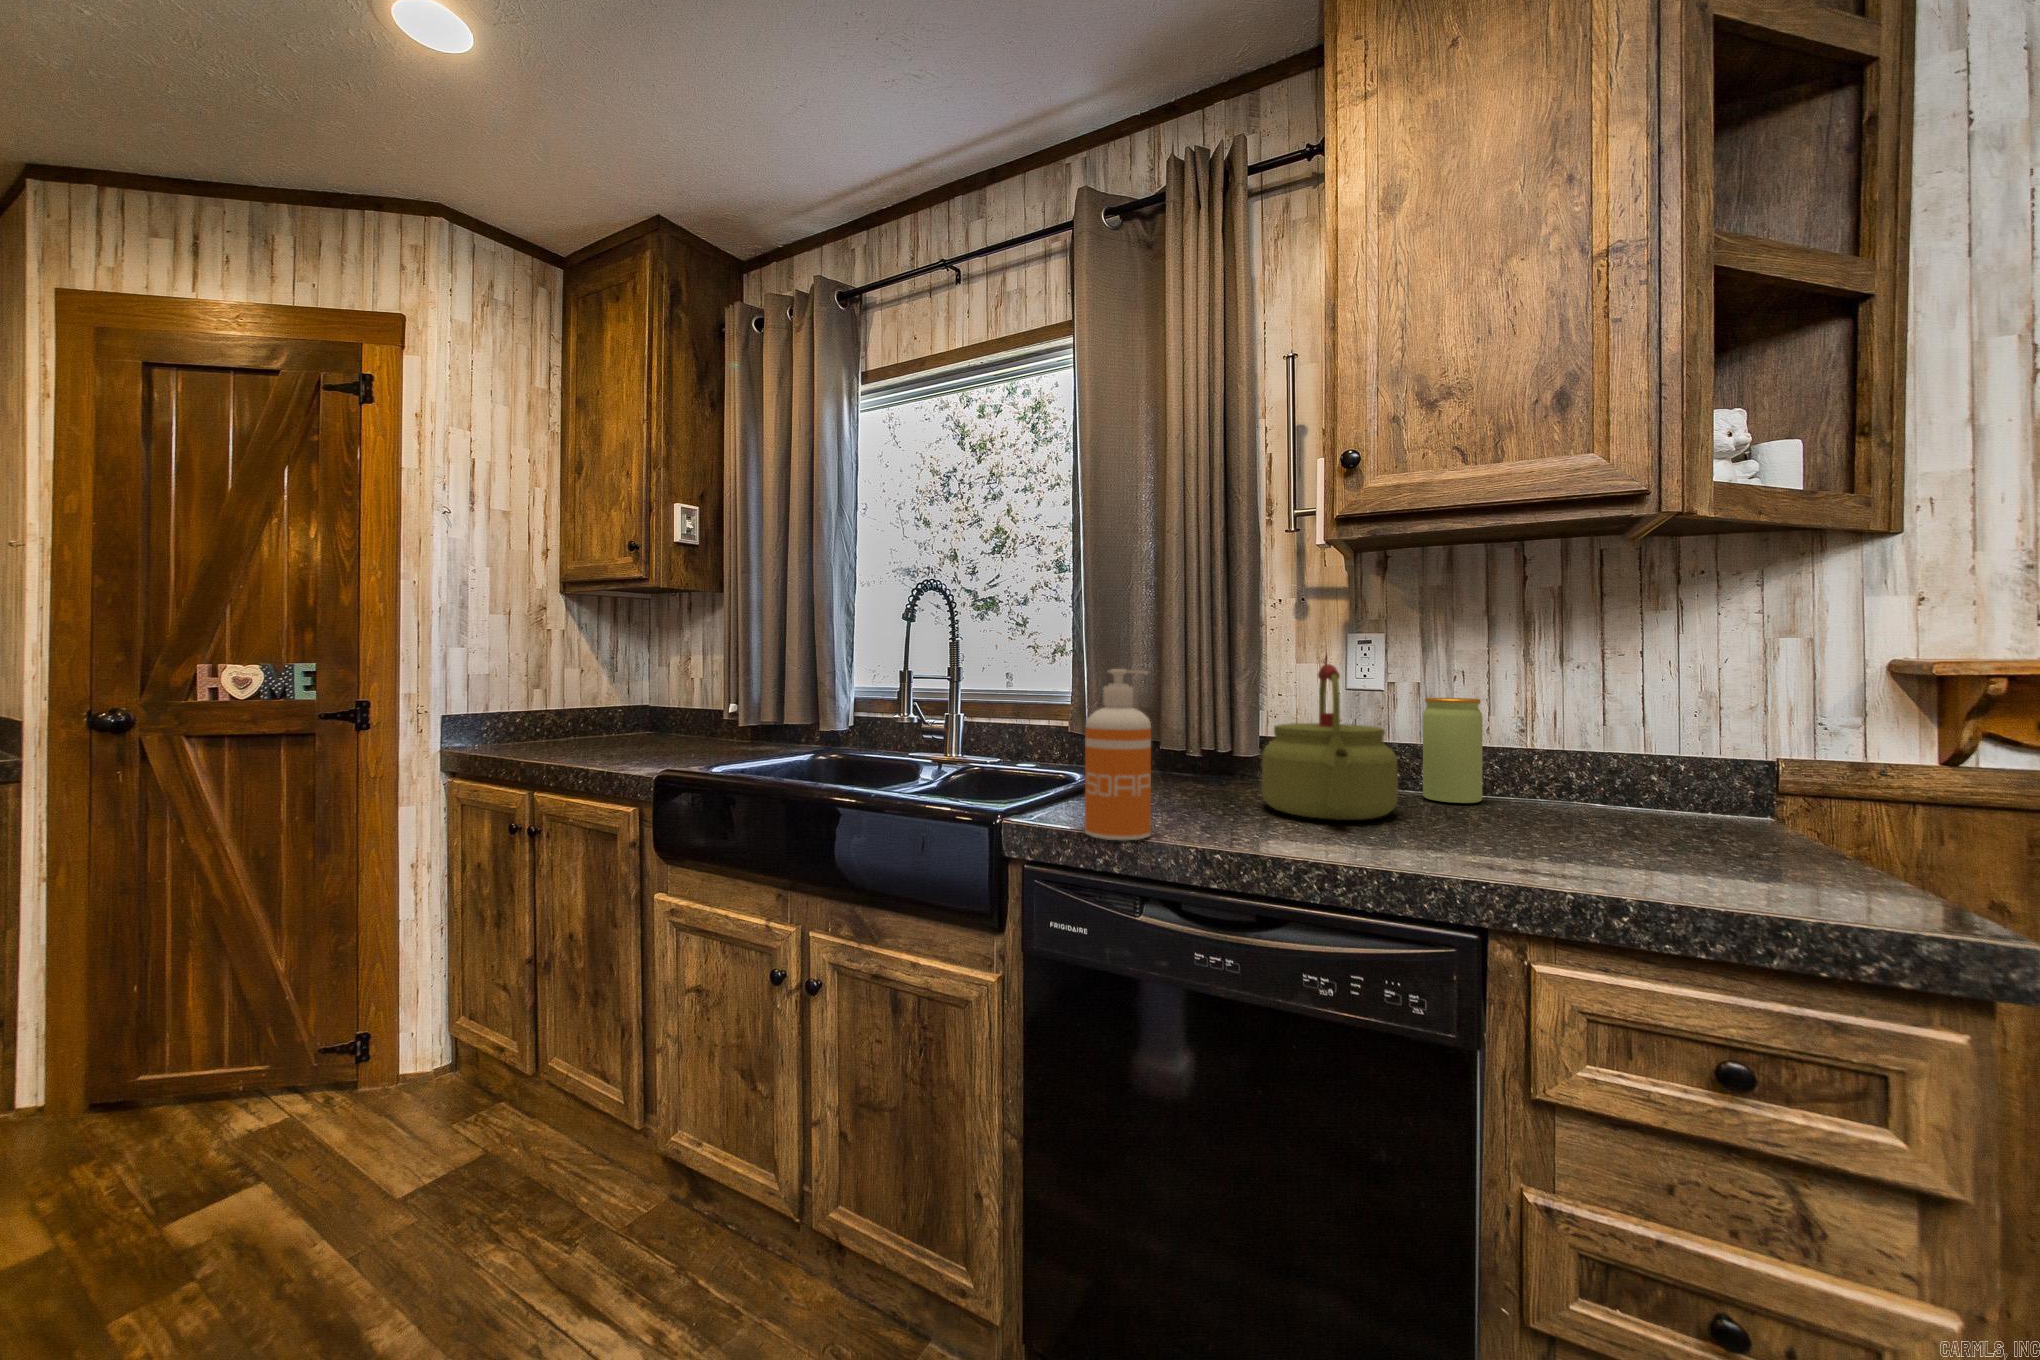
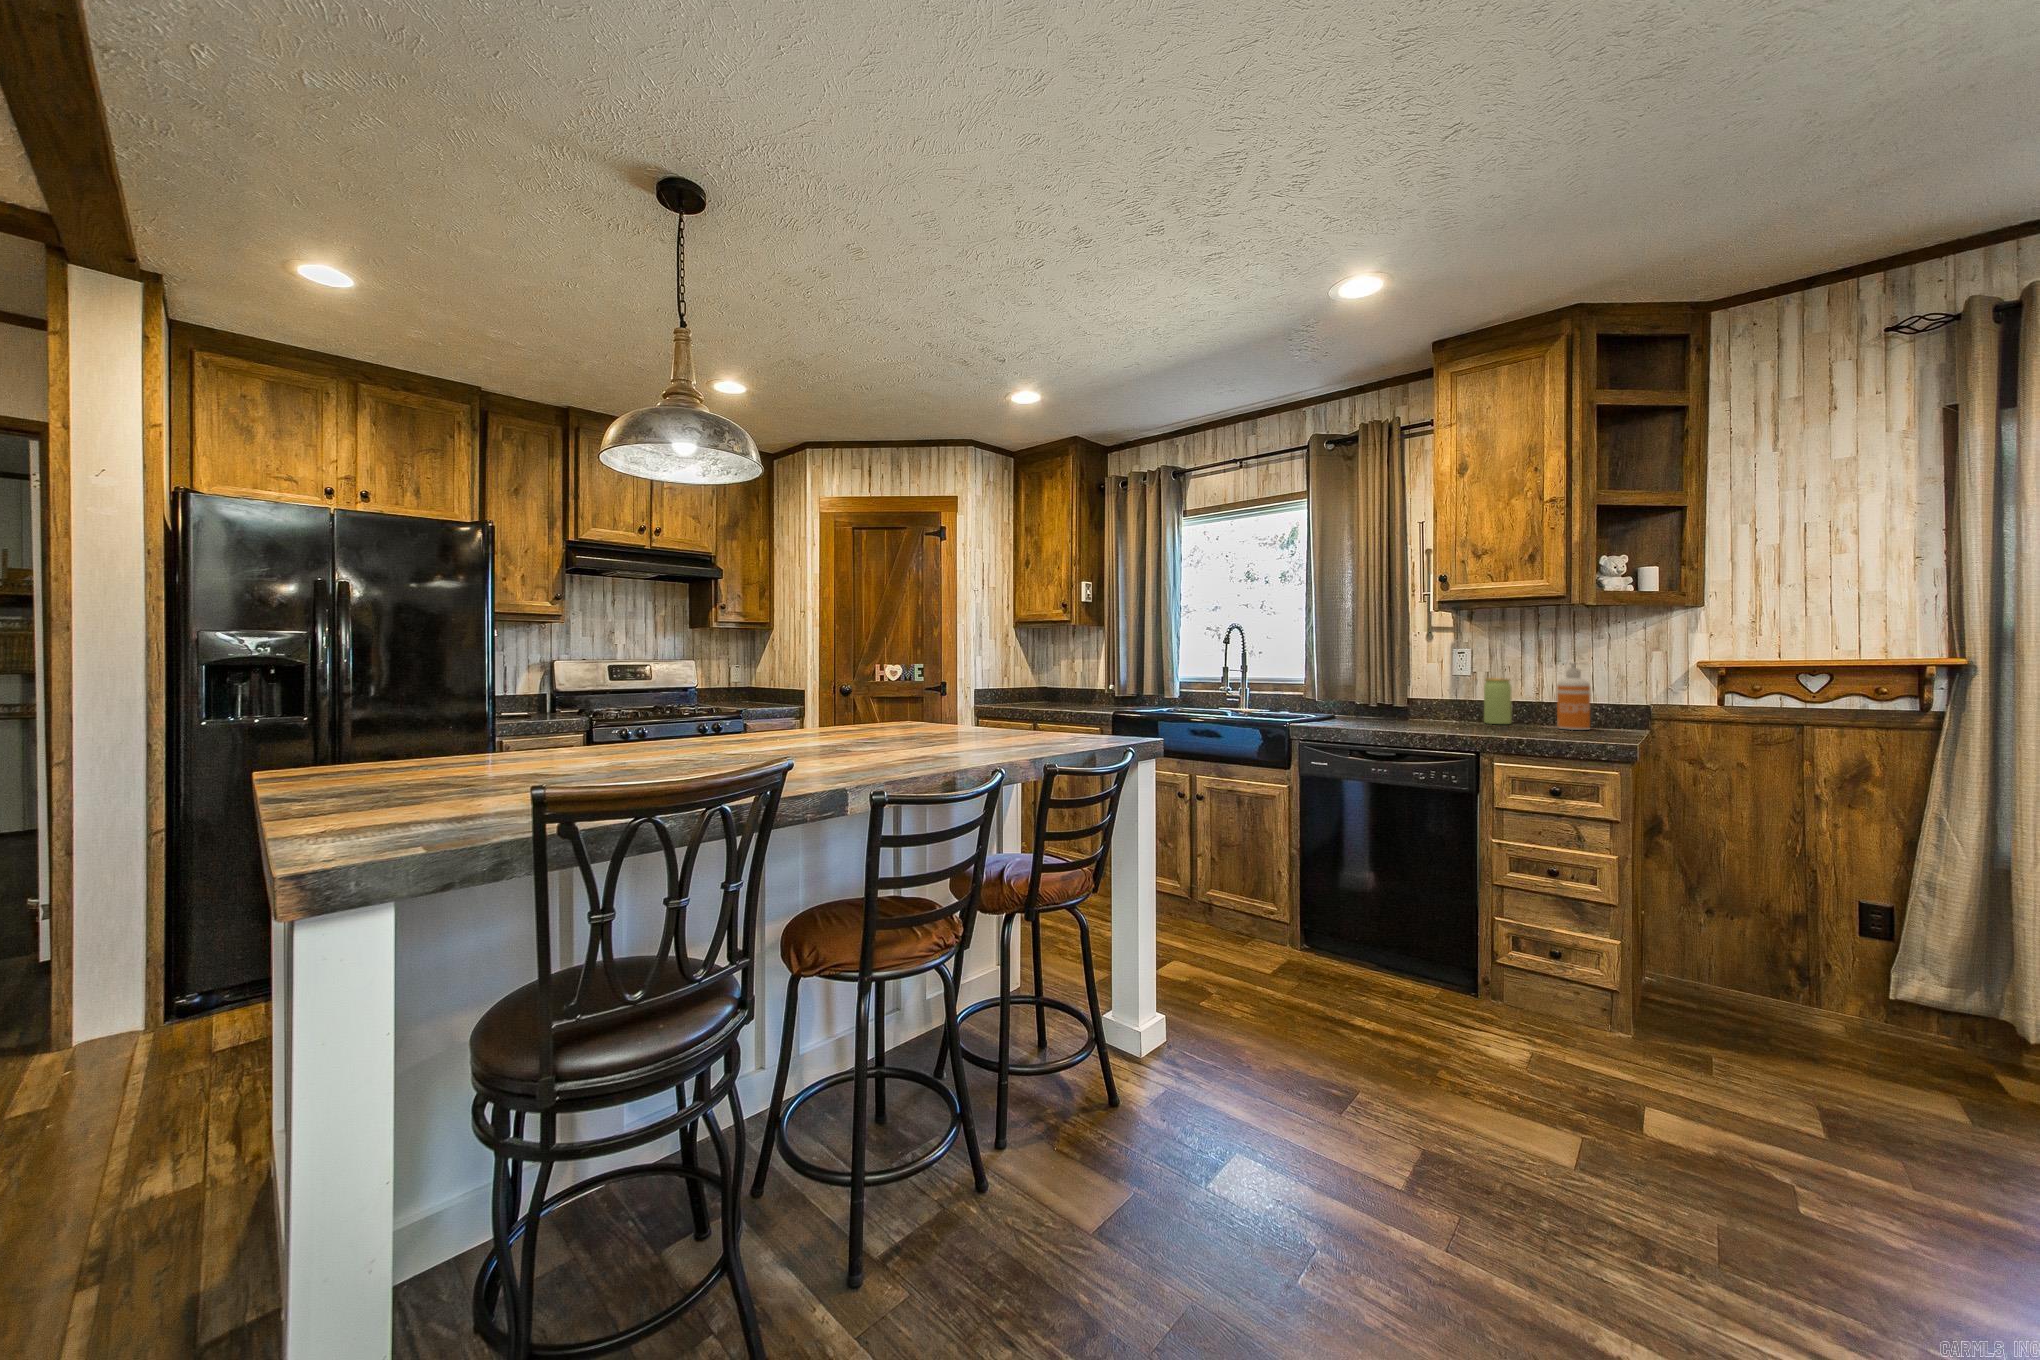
kettle: present [1262,664,1398,820] -> none [1404,663,1465,727]
soap dispenser: present [1085,669,1151,840] -> present [1557,662,1590,730]

